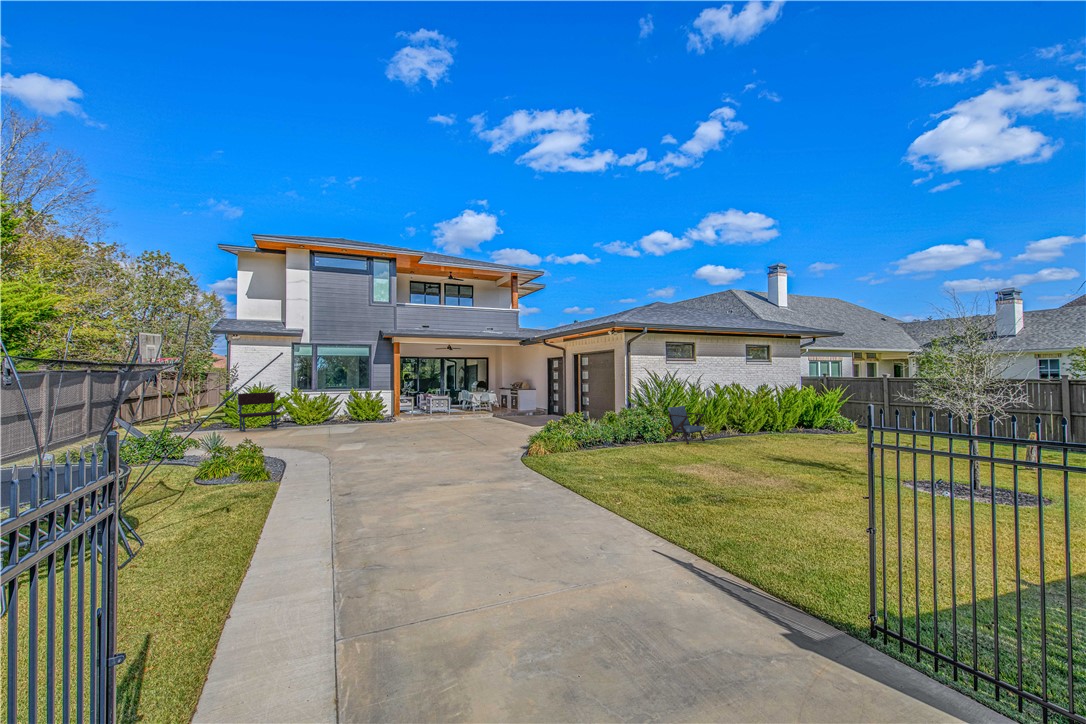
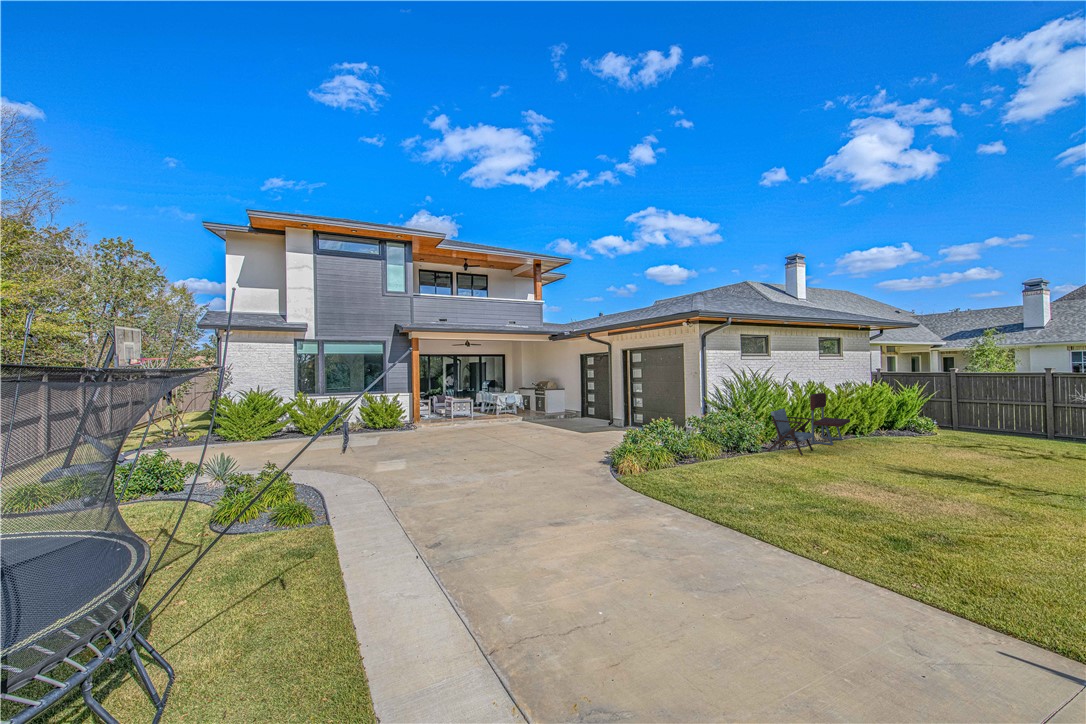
bench: present [238,392,280,432] -> present [810,393,850,446]

